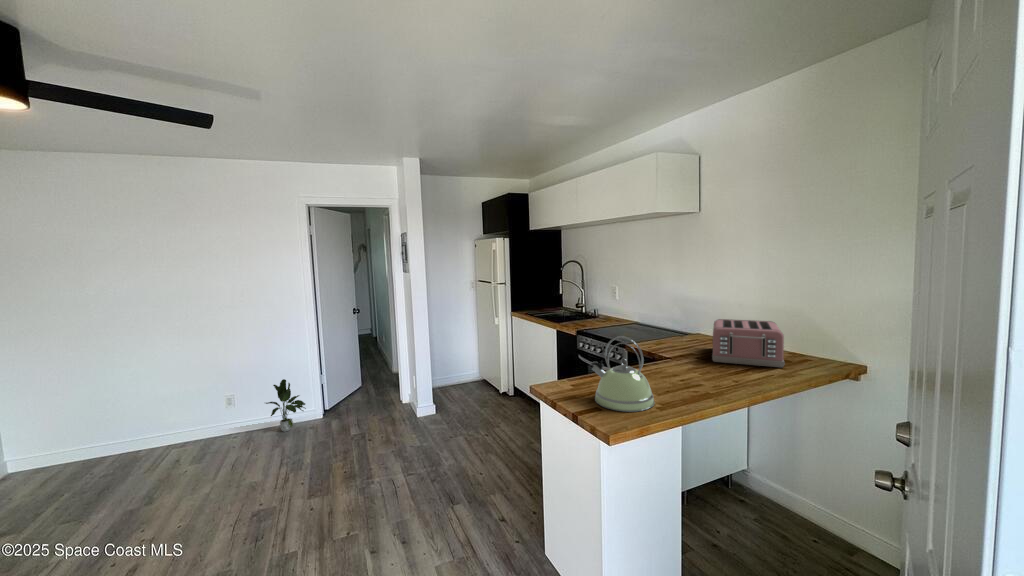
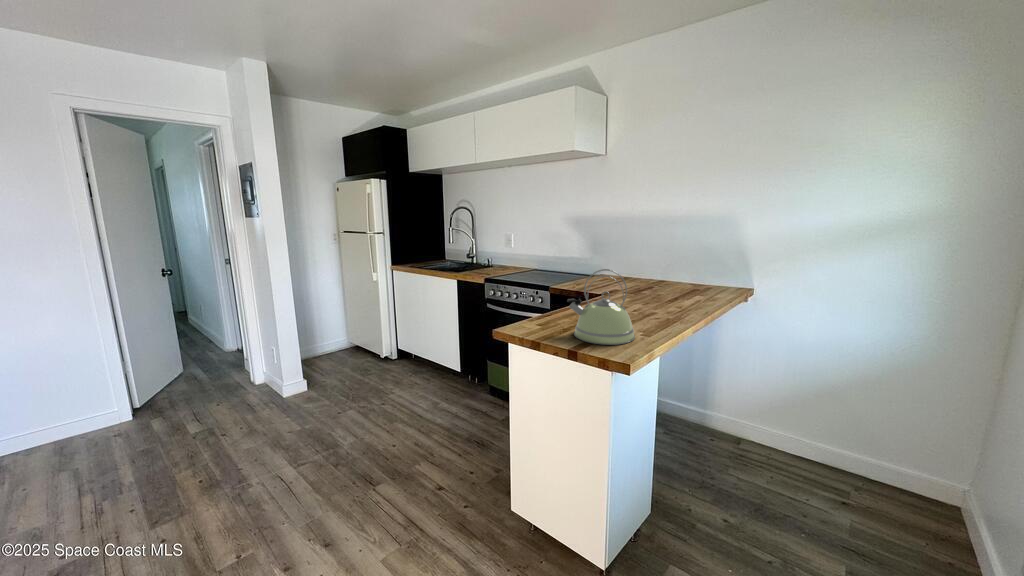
toaster: present [712,319,785,367] -> none [627,258,697,296]
potted plant: present [266,379,306,432] -> none [17,375,100,451]

